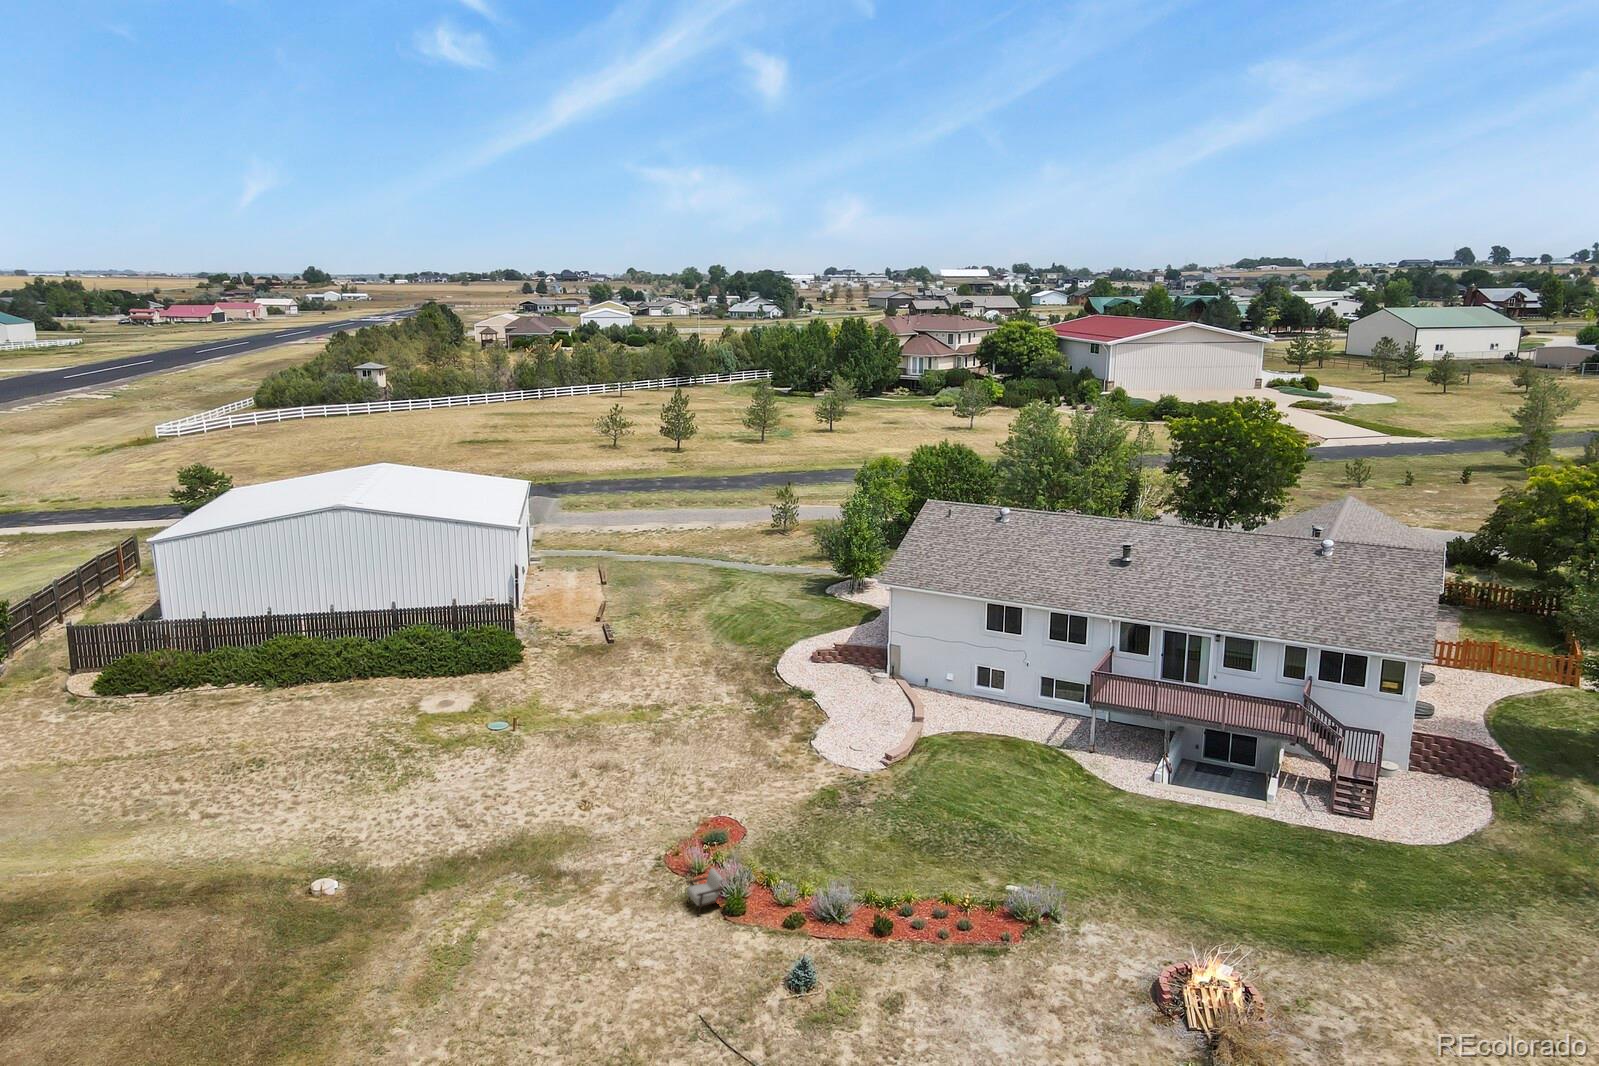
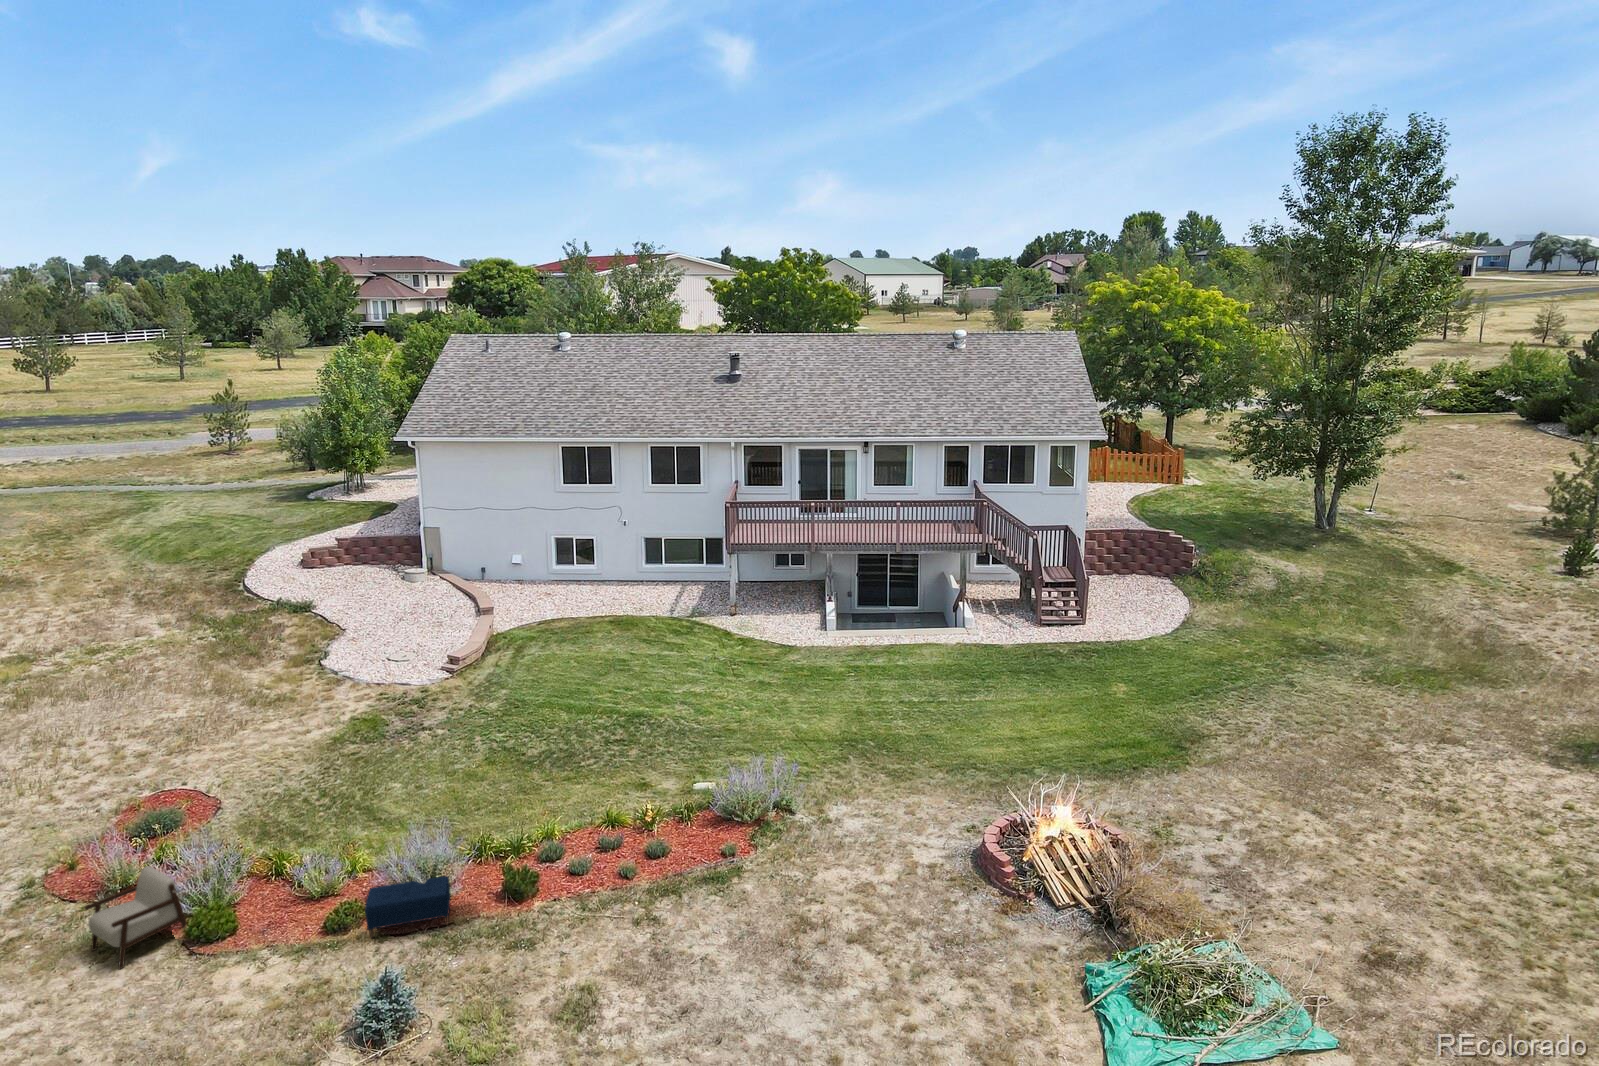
bench: none [804,907,847,938] -> present [365,876,451,938]

